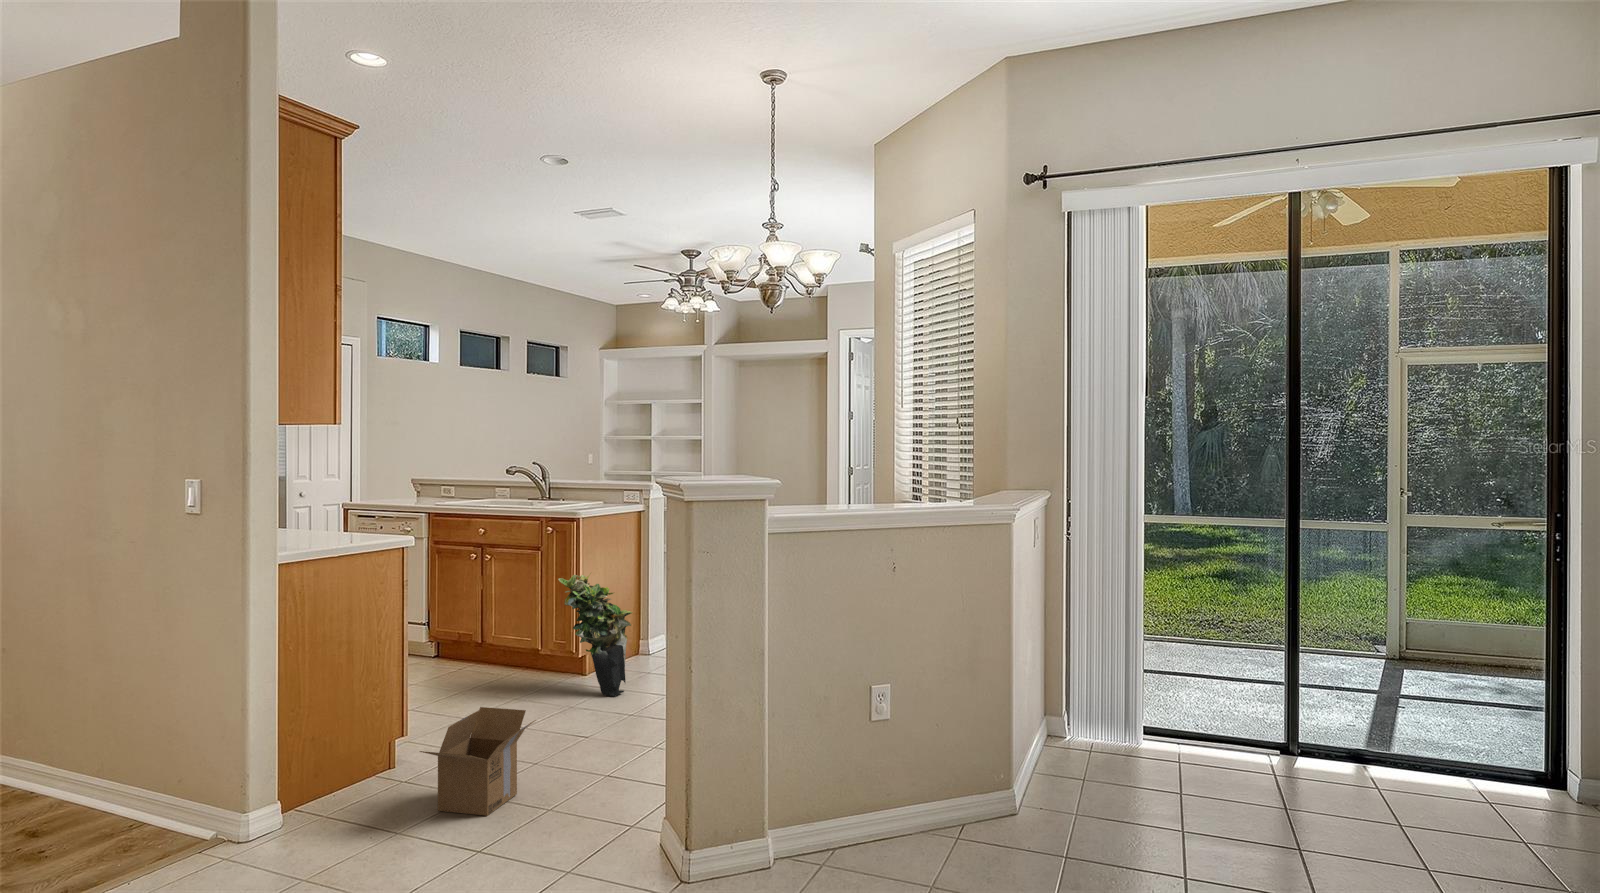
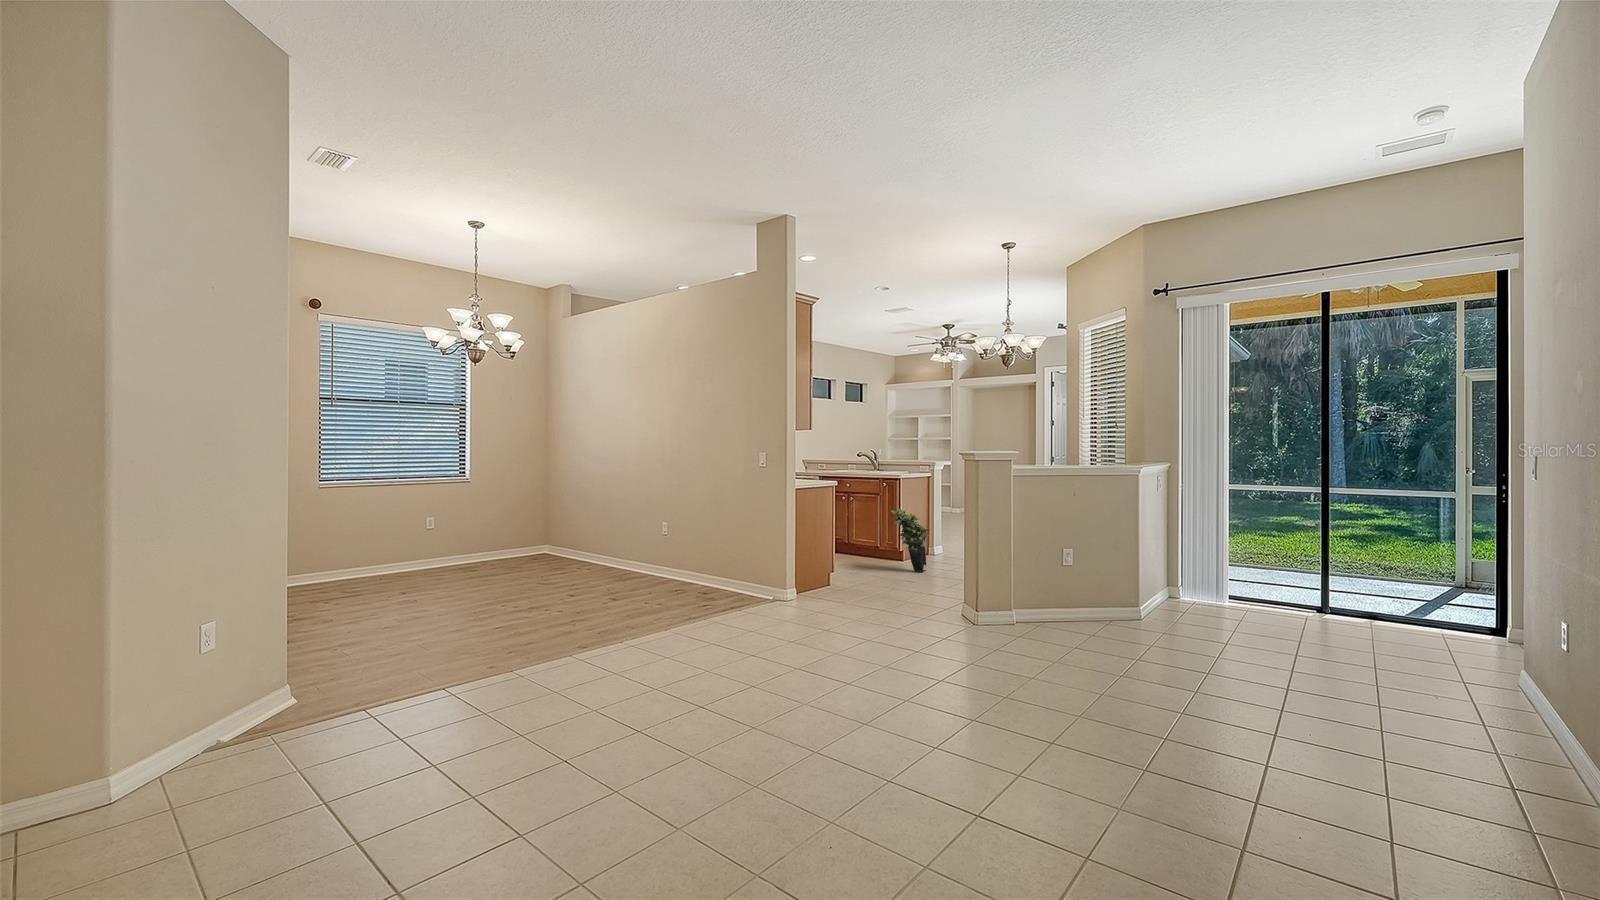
cardboard box: present [420,707,536,816] -> none [853,560,900,604]

